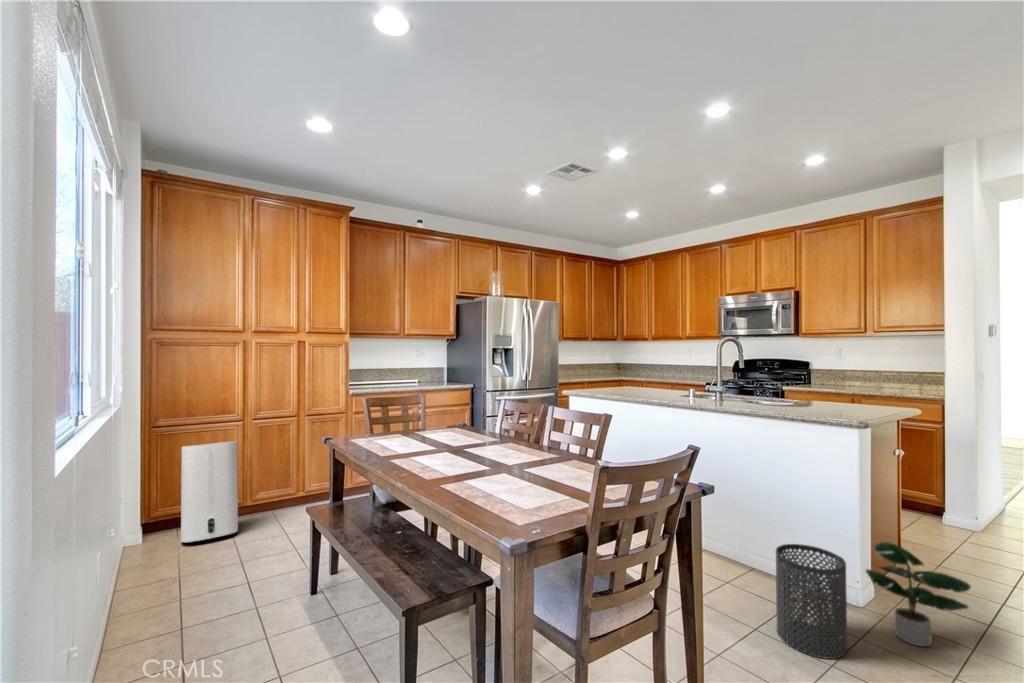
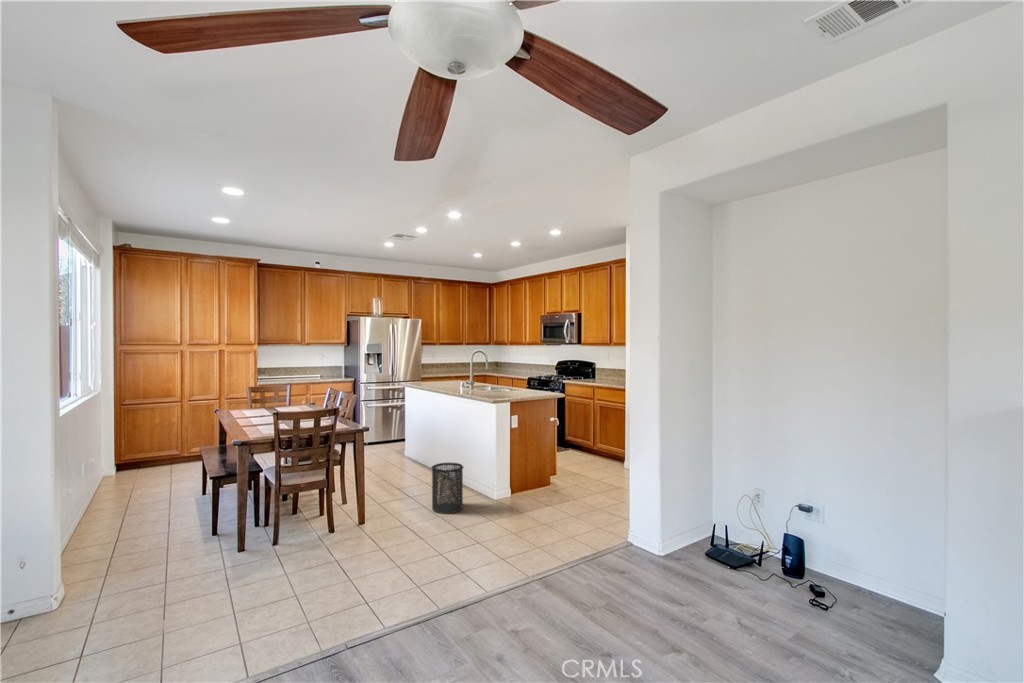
air purifier: present [181,441,238,542] -> none [139,414,176,474]
potted plant: present [866,542,970,647] -> none [481,462,521,510]

